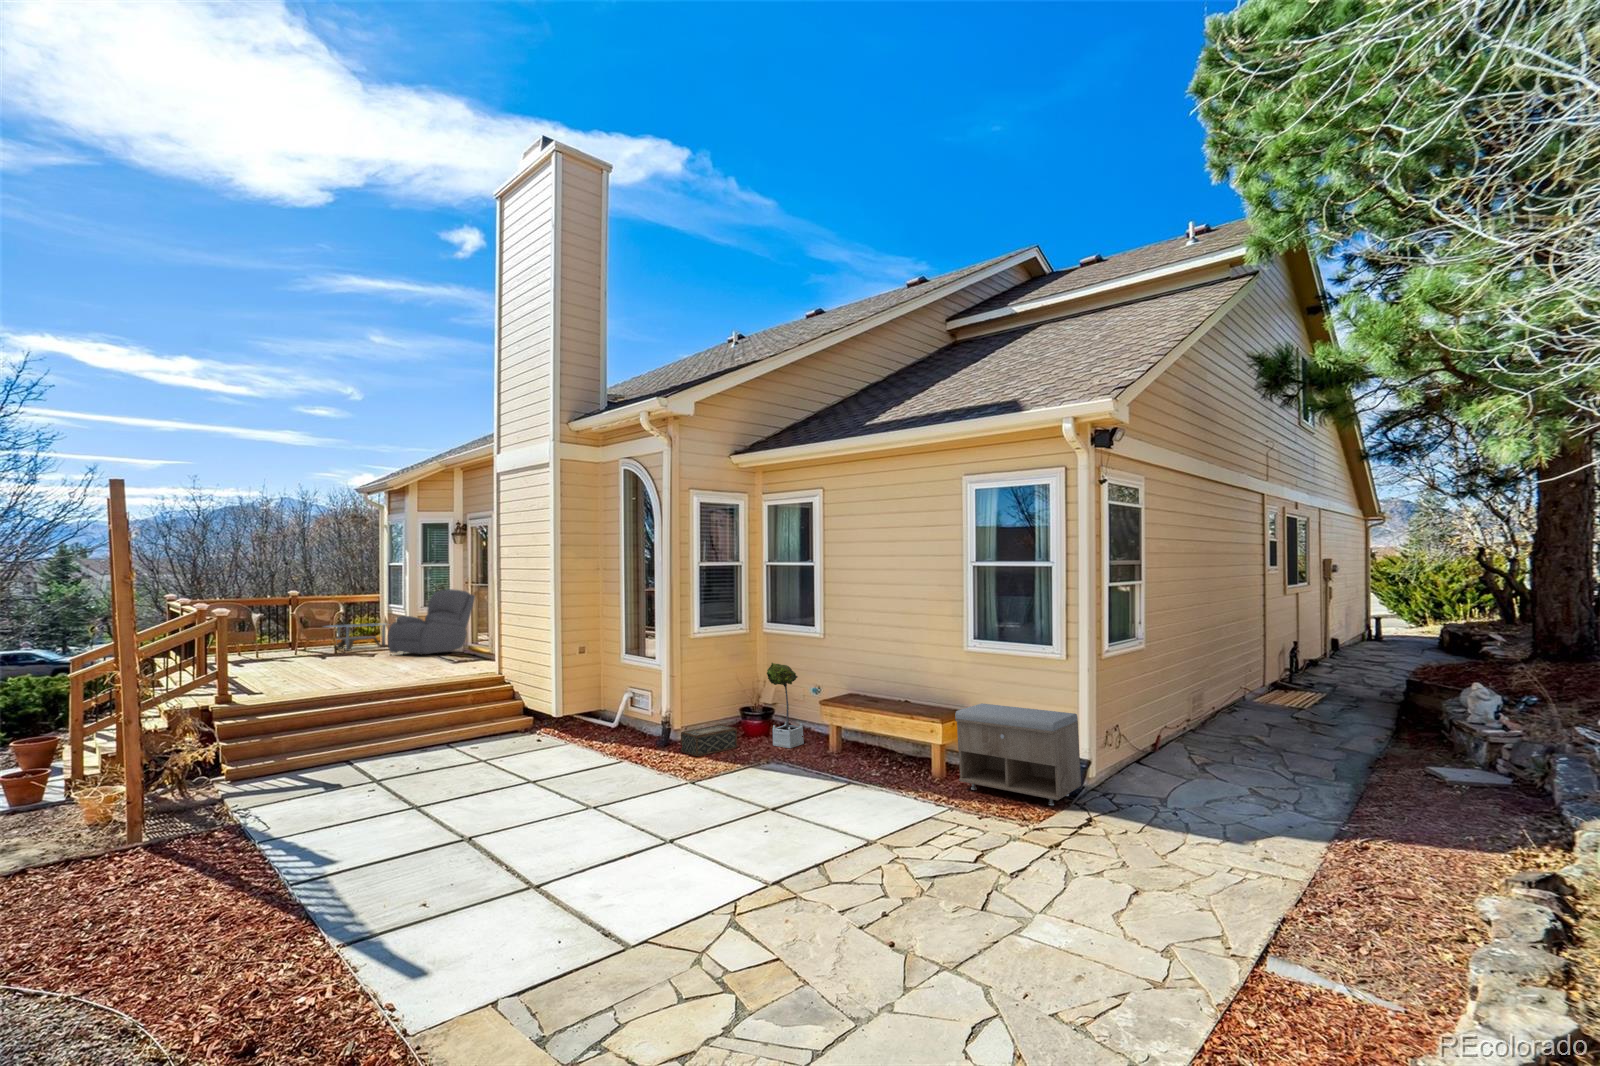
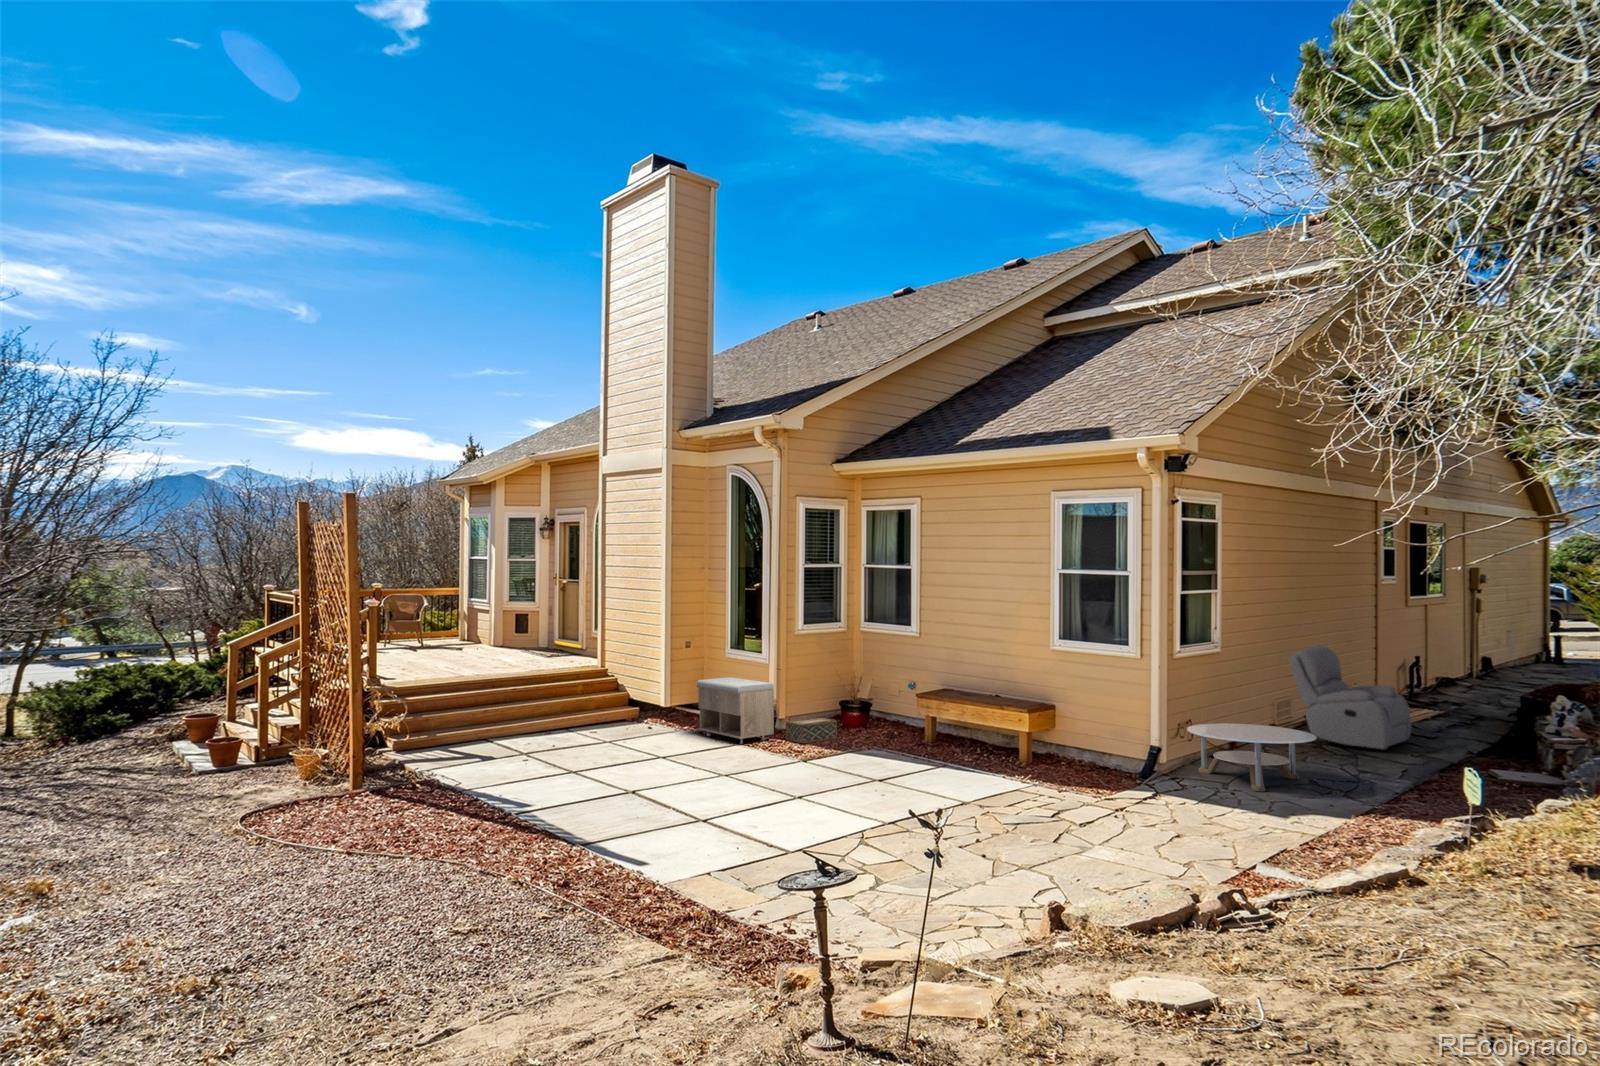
chair: present [388,589,475,656] -> present [1289,646,1411,750]
round table: present [328,623,386,651] -> present [1187,723,1317,792]
potted tree: present [767,663,804,748] -> none [865,660,899,740]
storage bench: present [955,703,1081,806] -> present [697,677,774,744]

